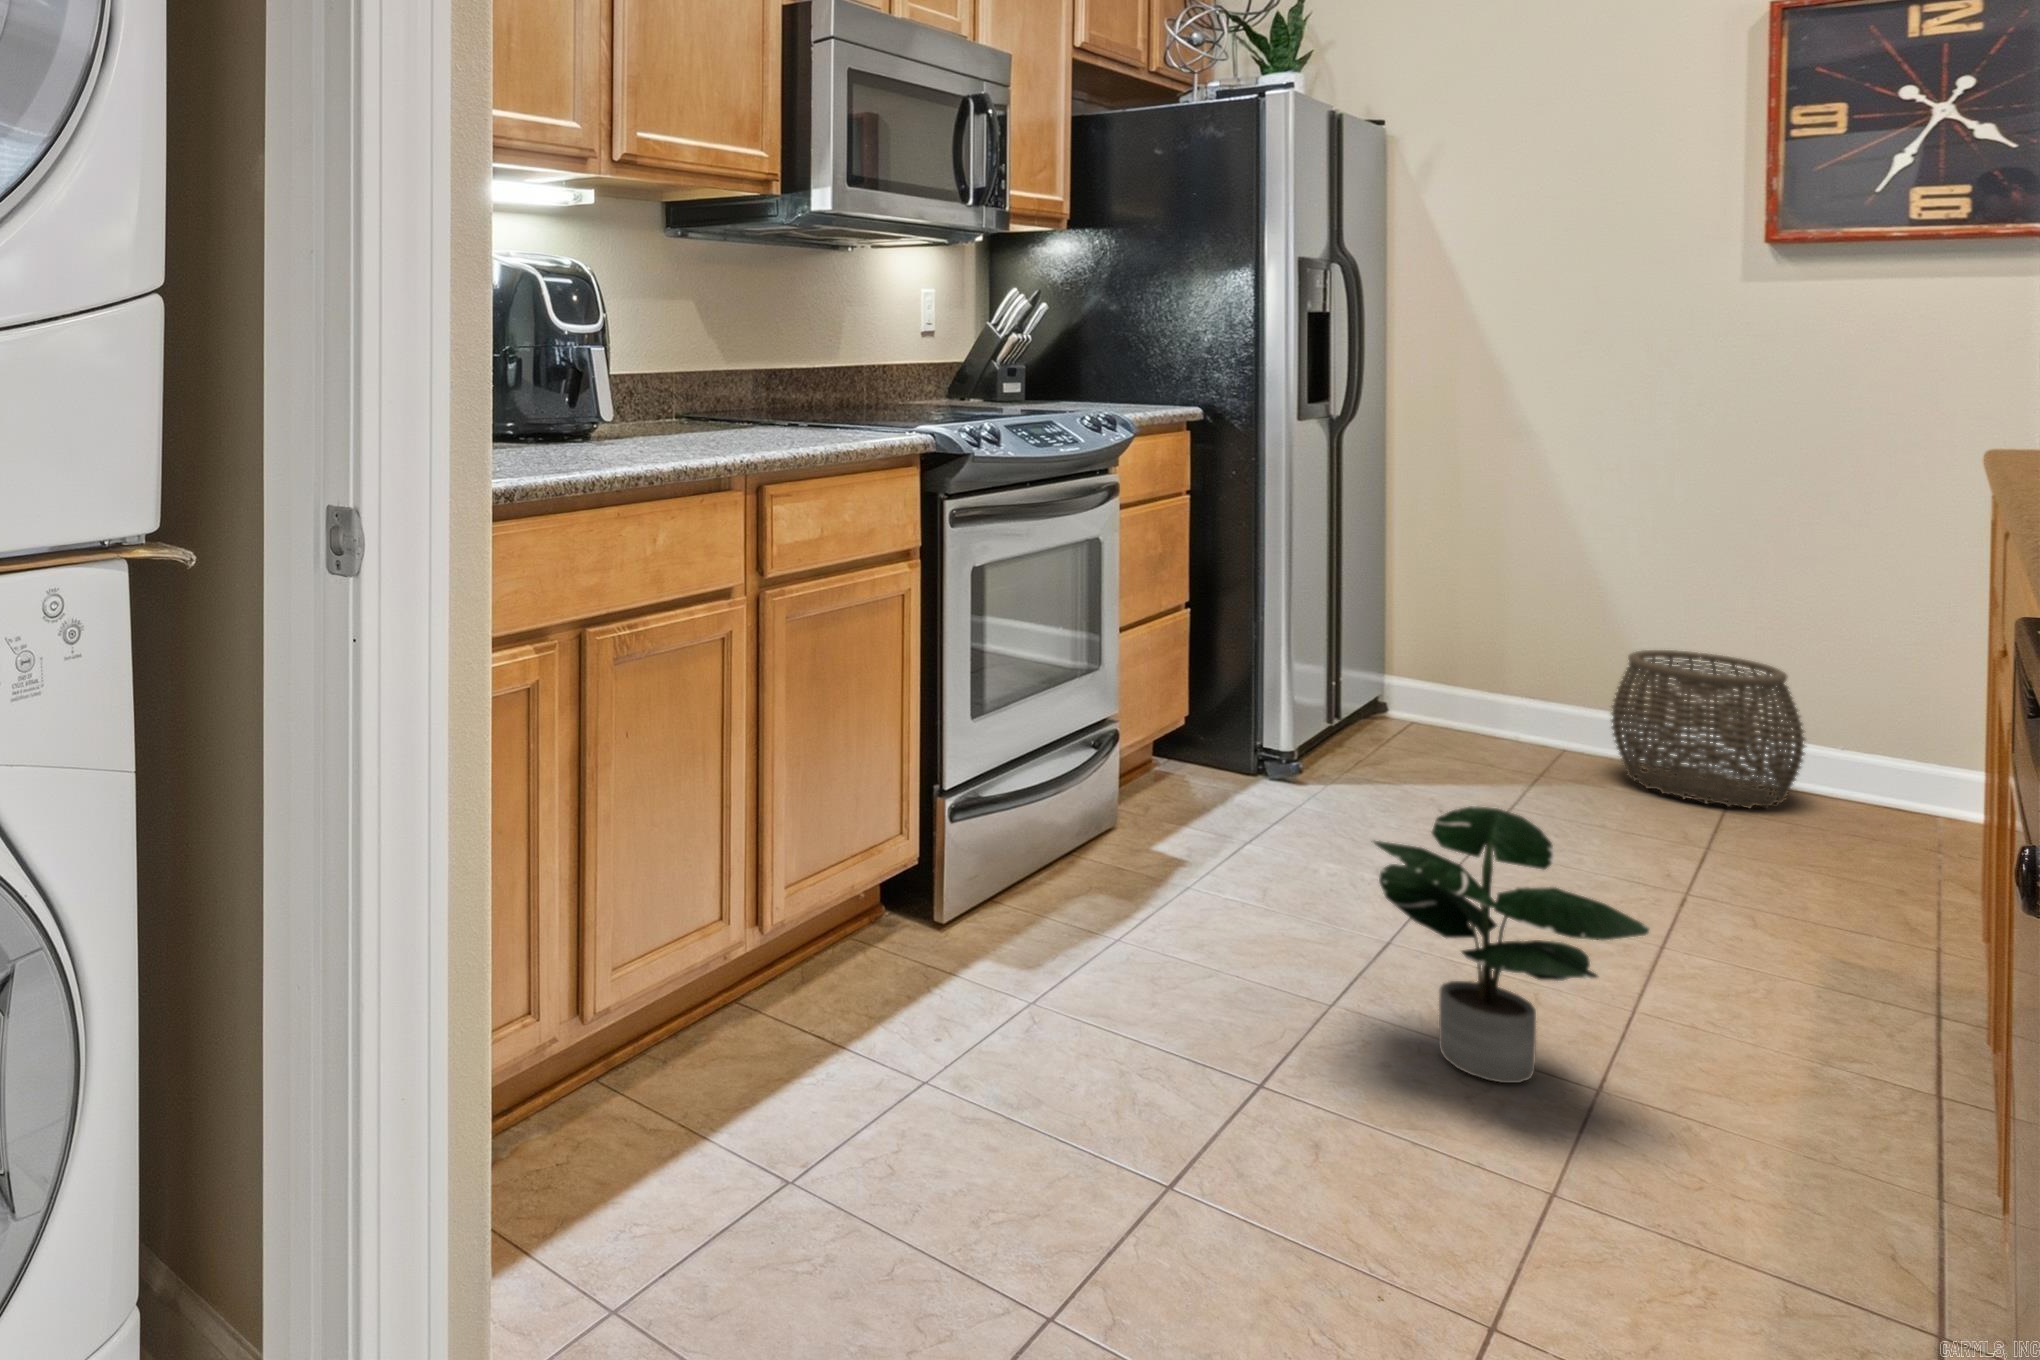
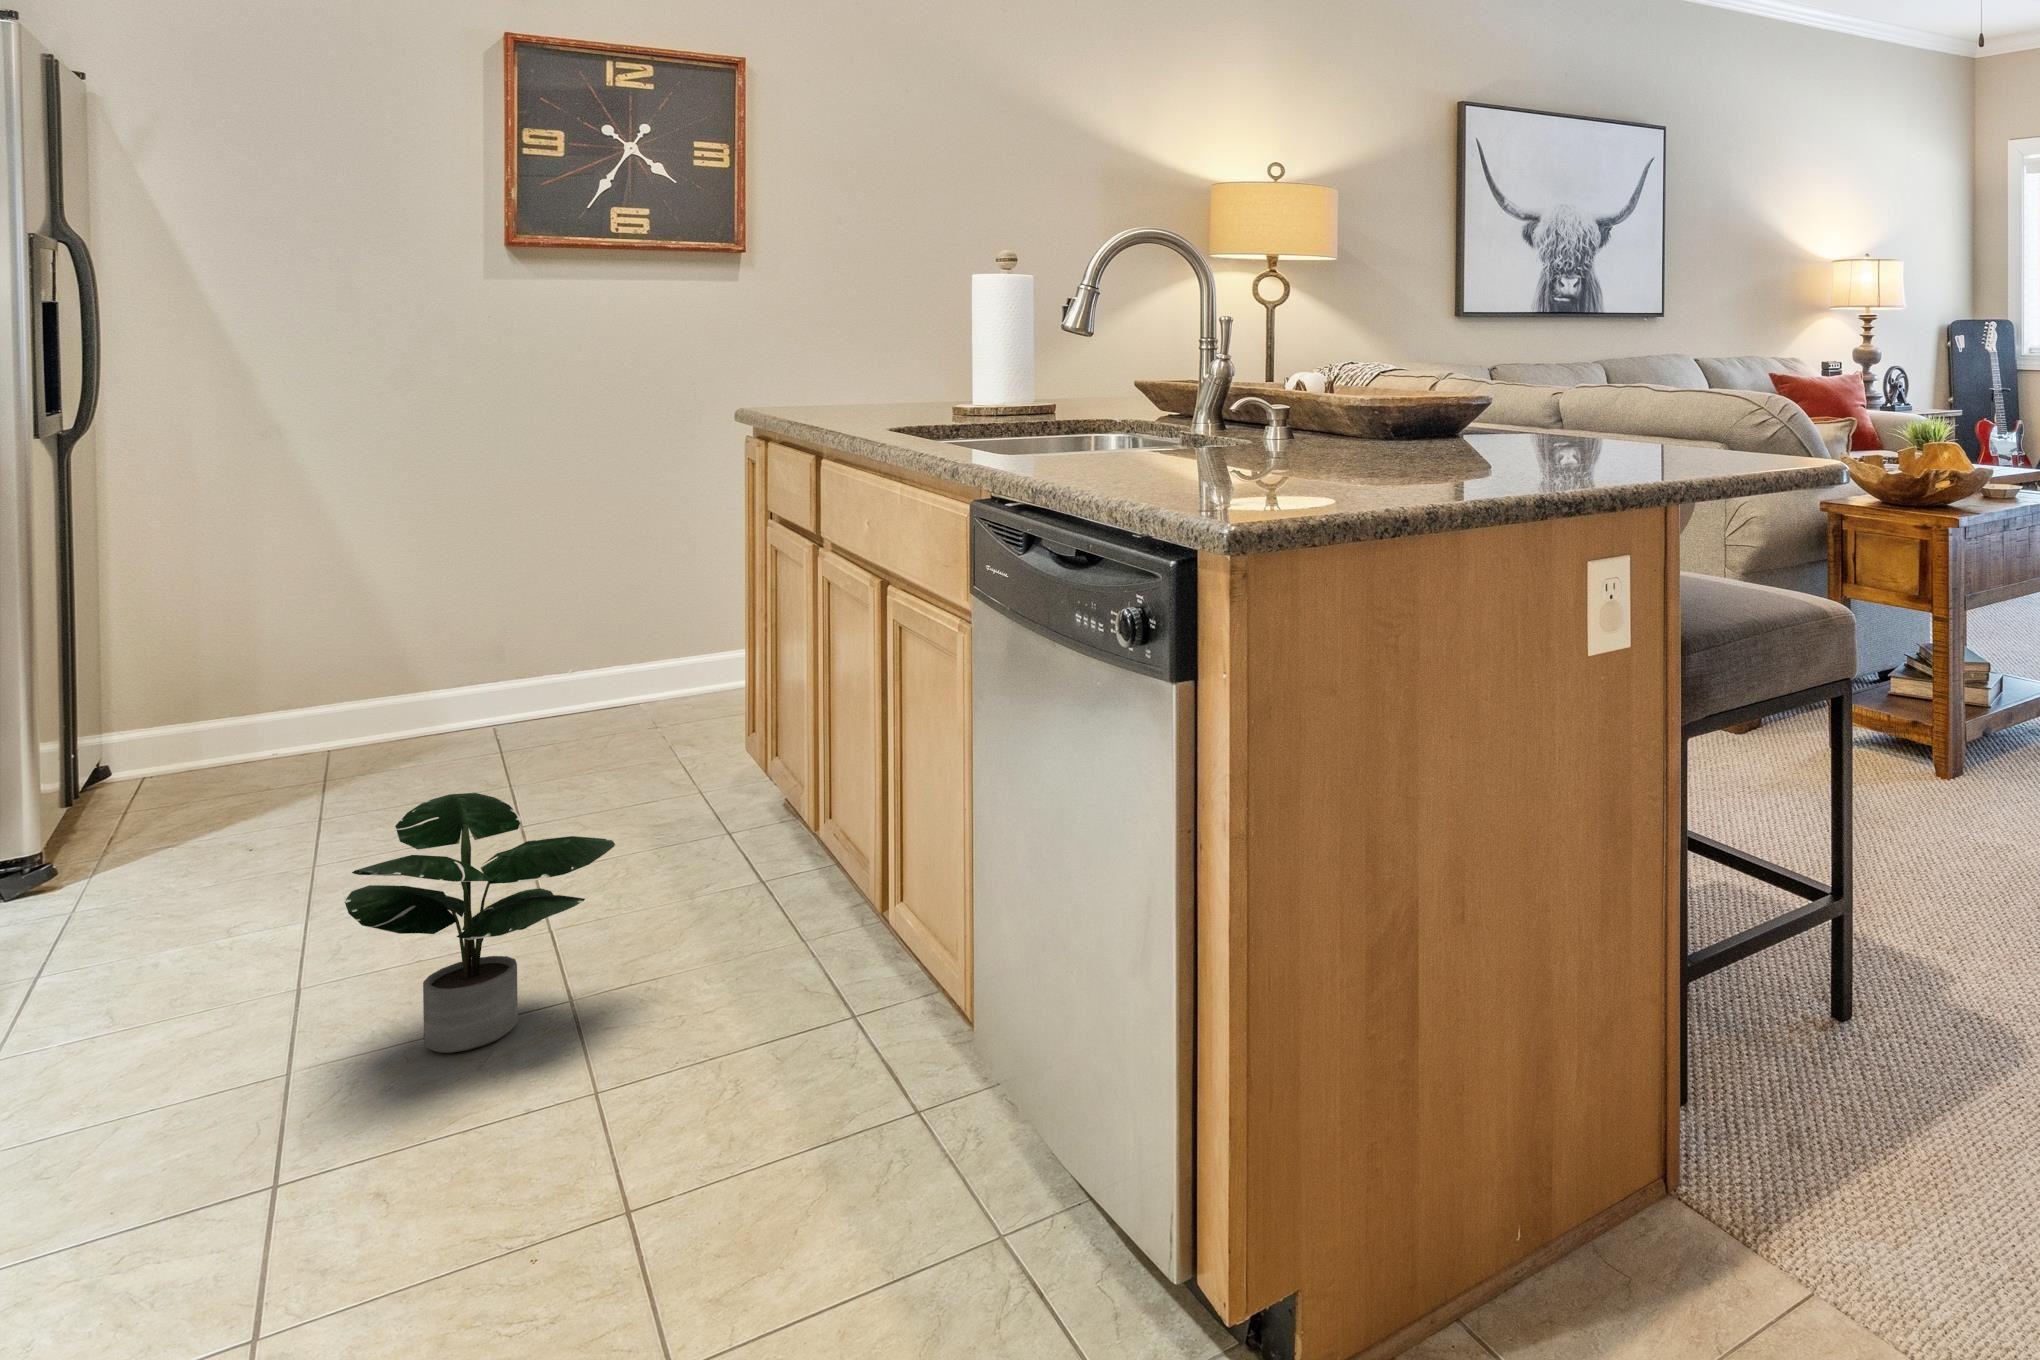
woven basket: present [1611,650,1805,808] -> none [391,612,558,753]

